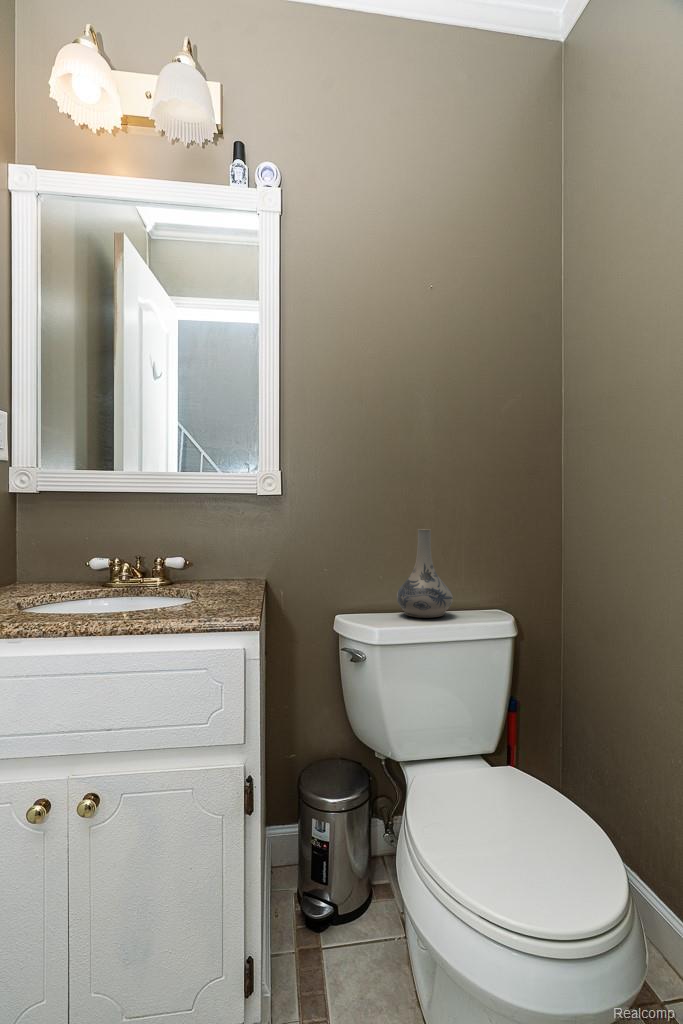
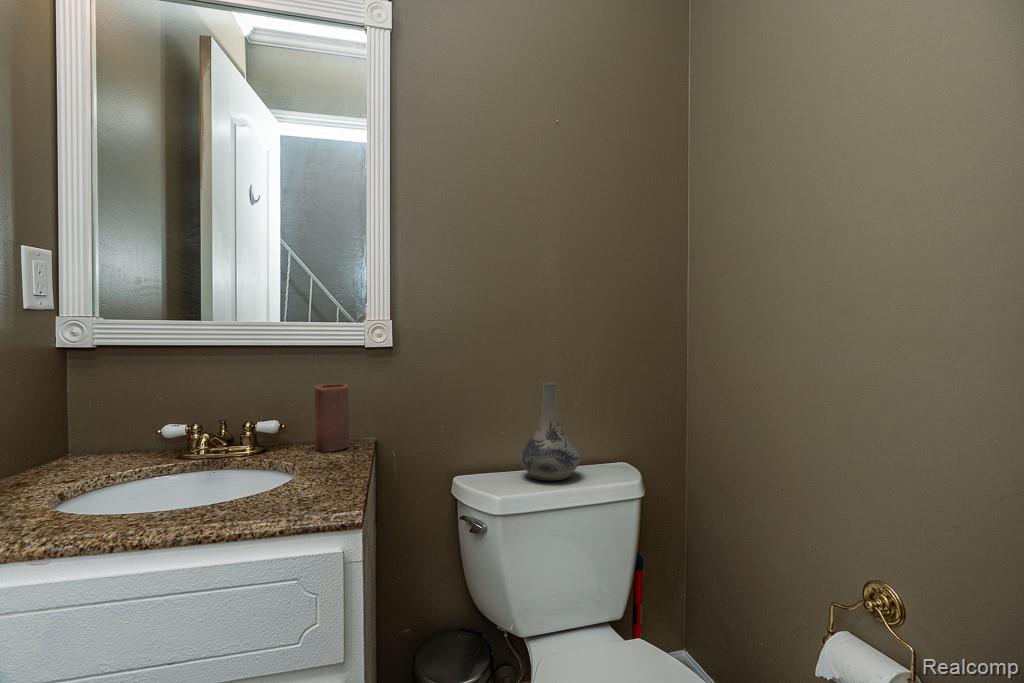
candle: none [215,527,243,585] -> present [315,384,349,452]

